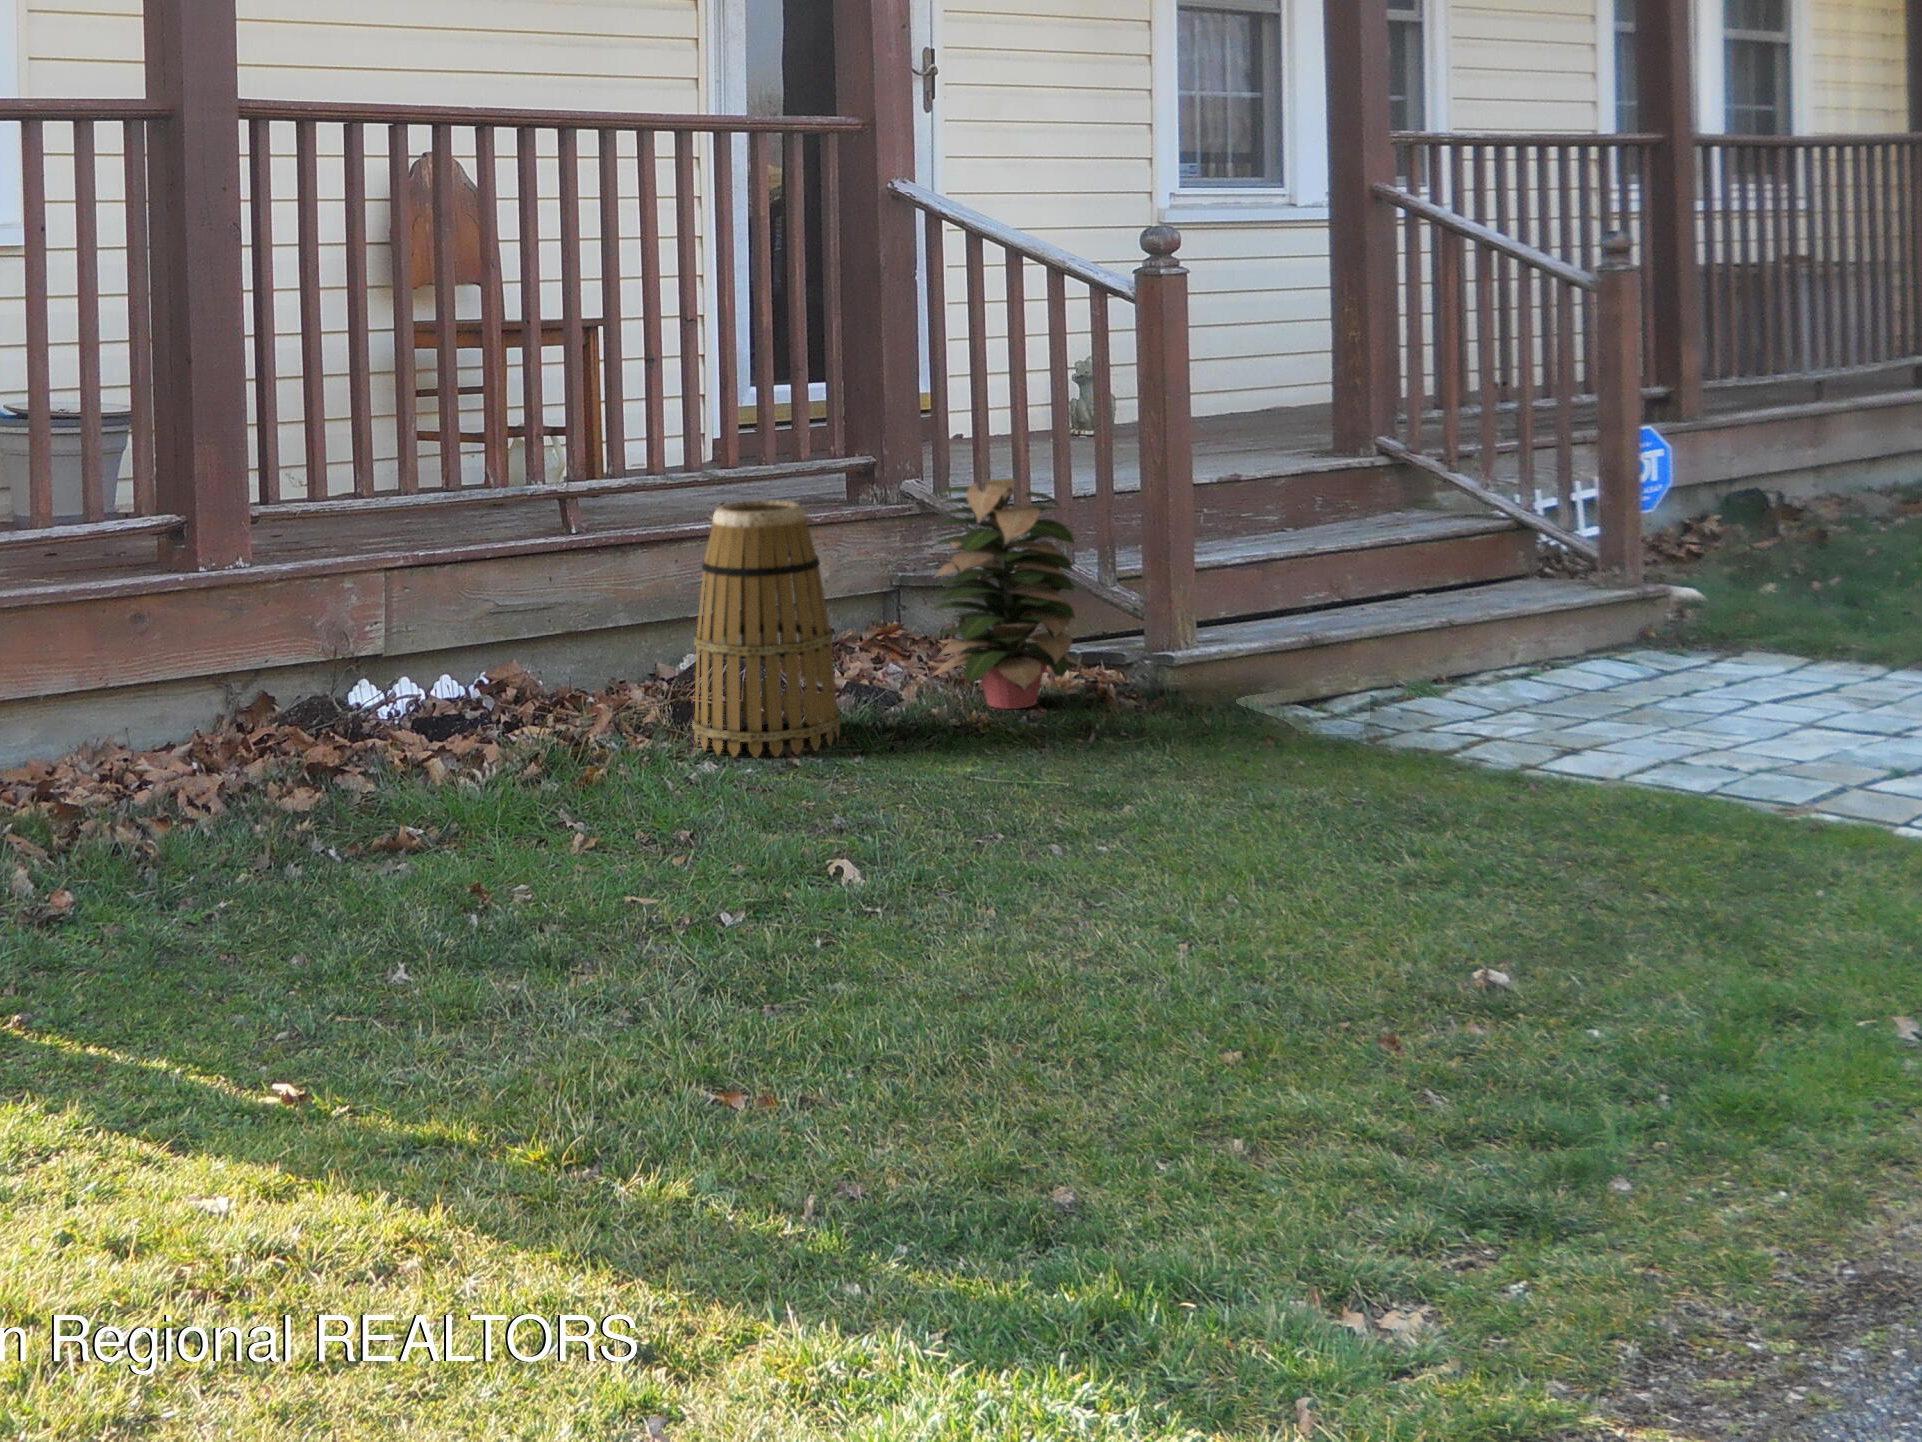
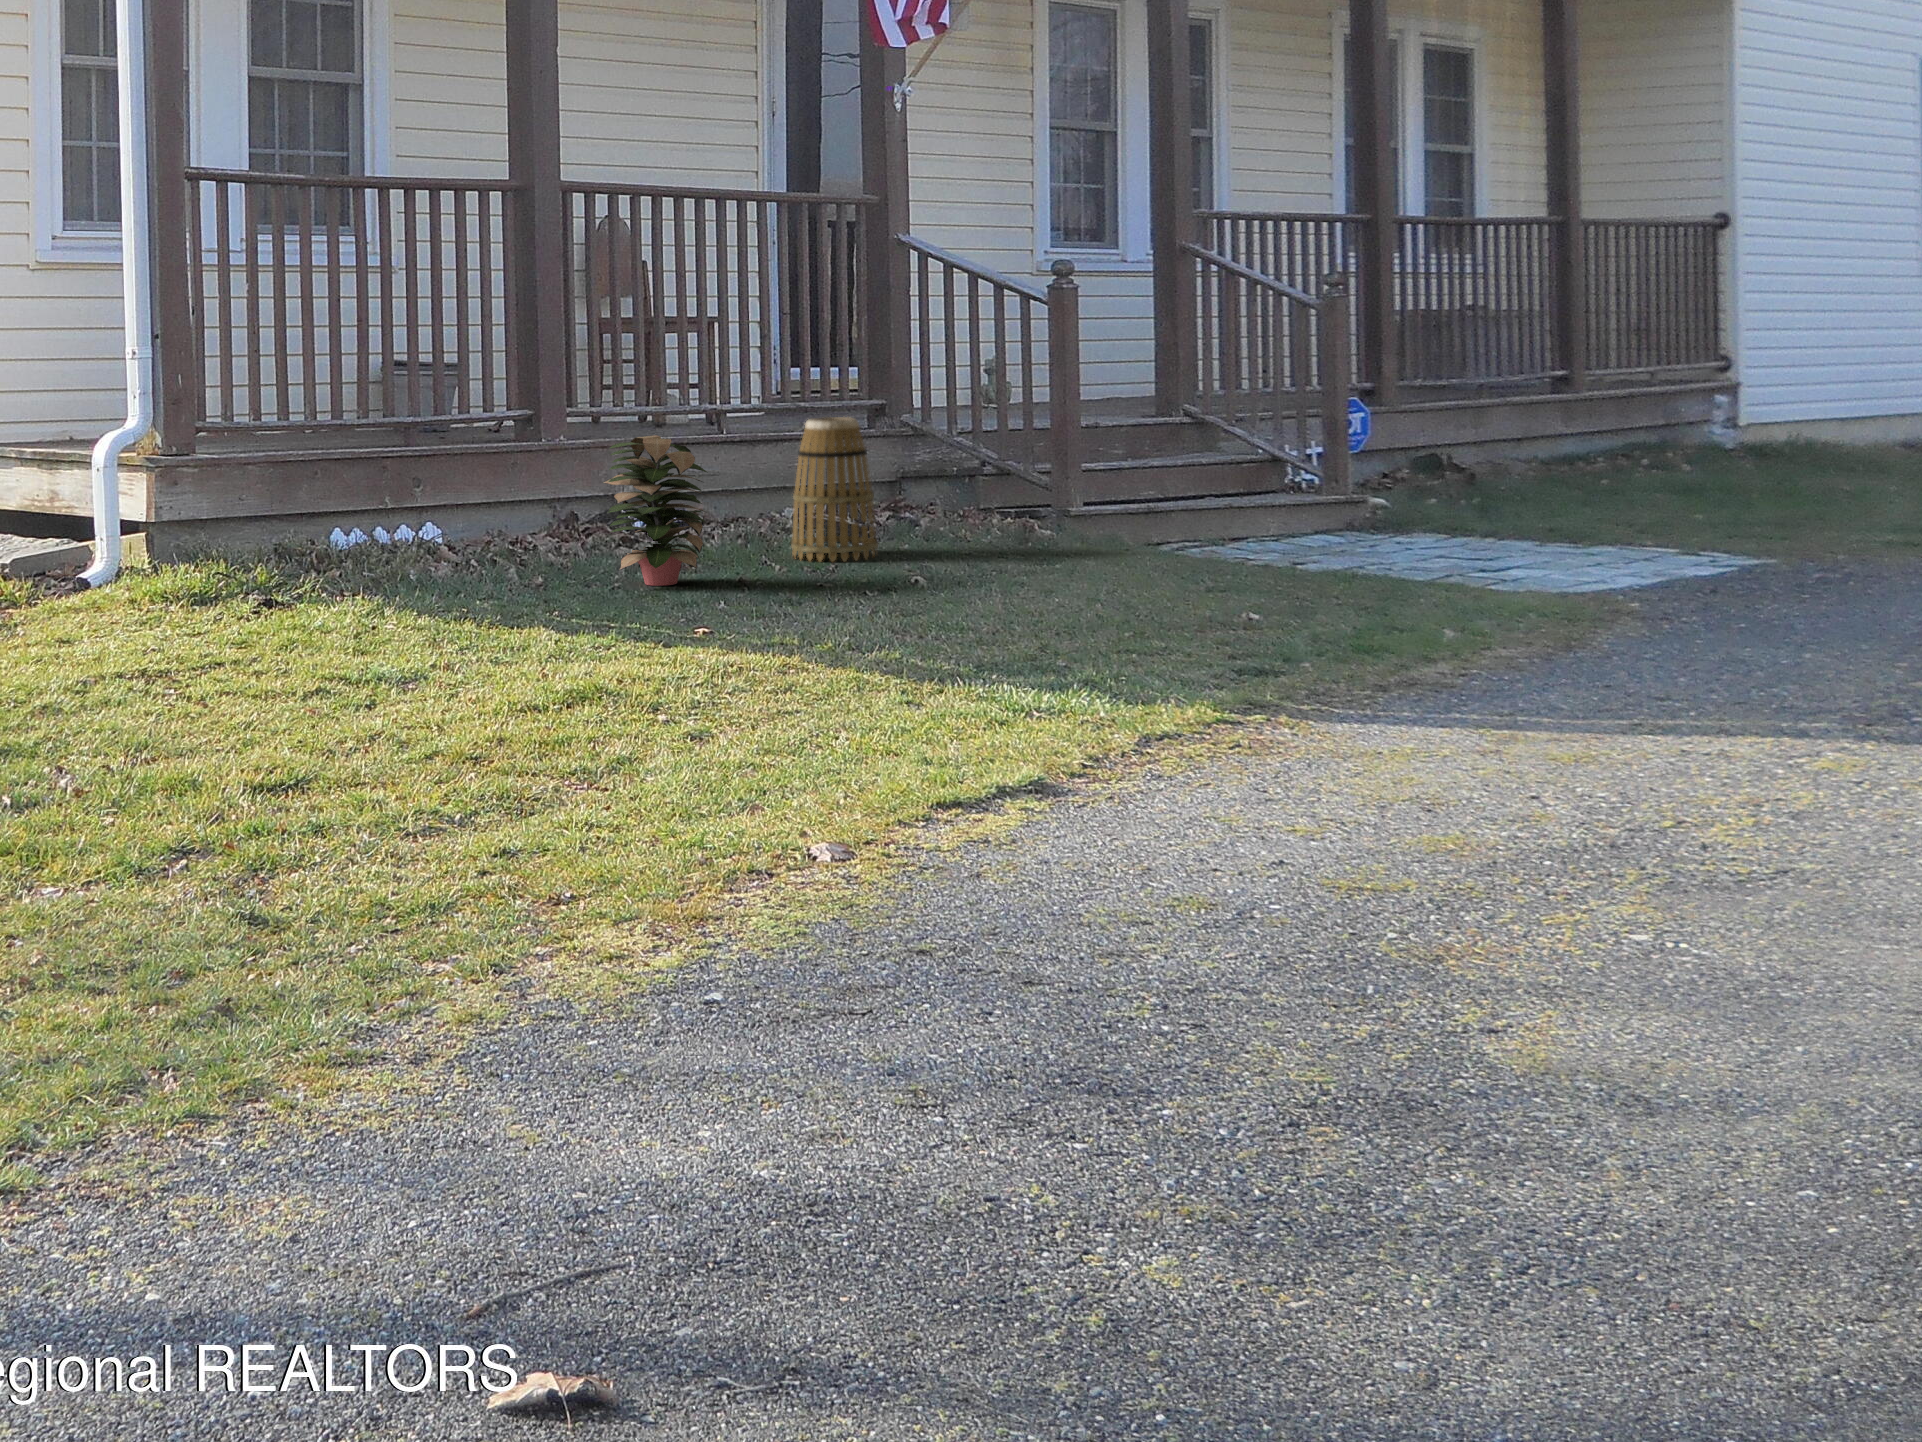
decorative plant: present [930,478,1085,709] -> present [603,435,707,586]

